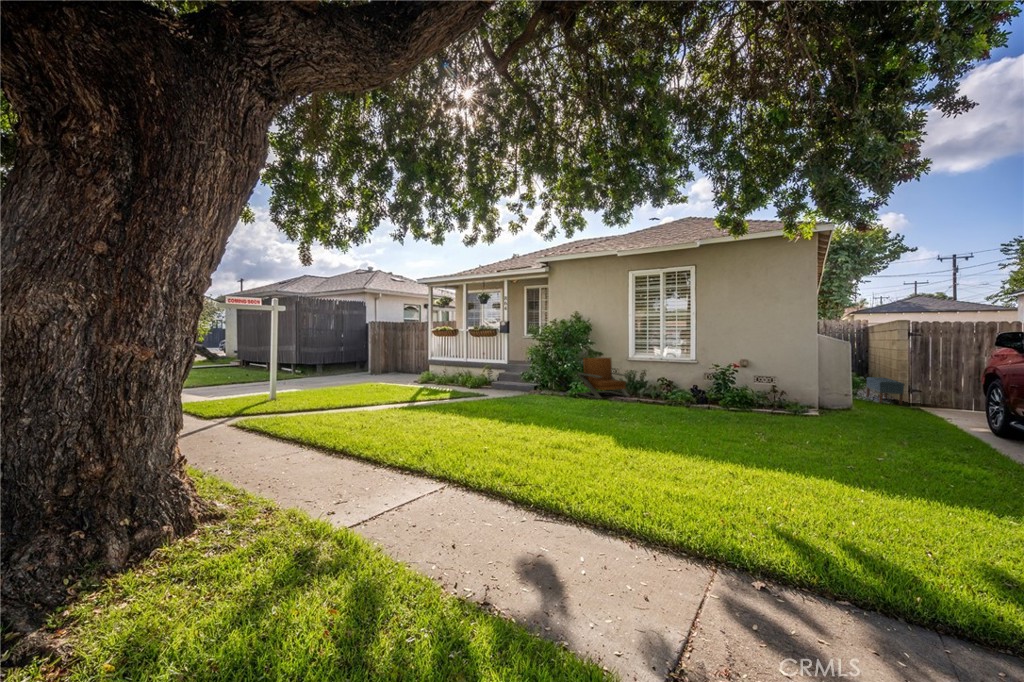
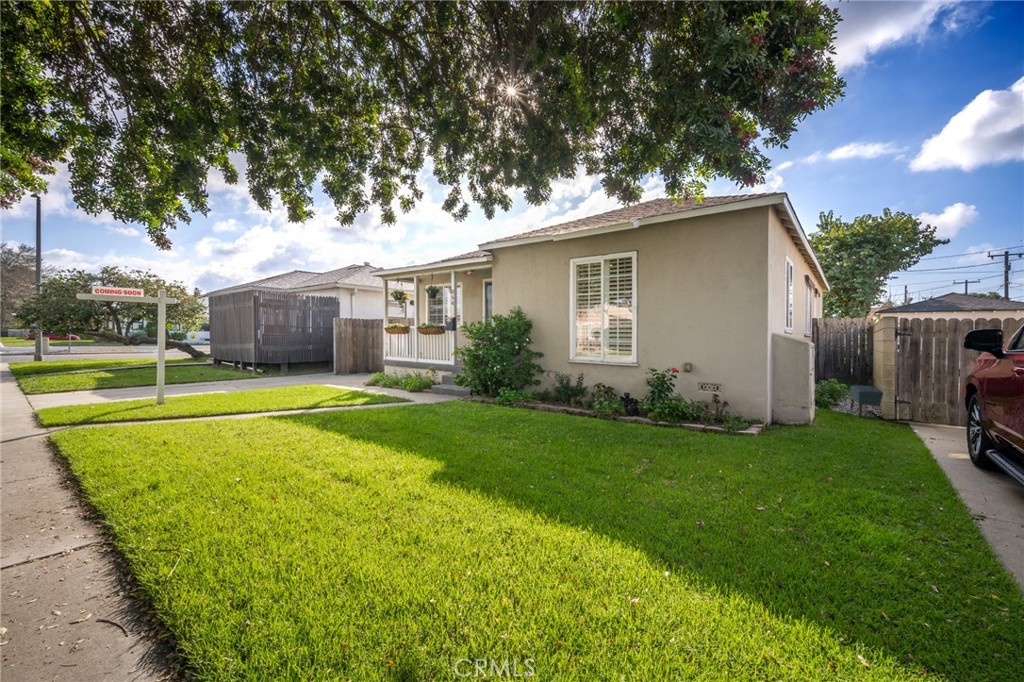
lounge chair: present [578,358,629,399] -> none [509,359,566,405]

